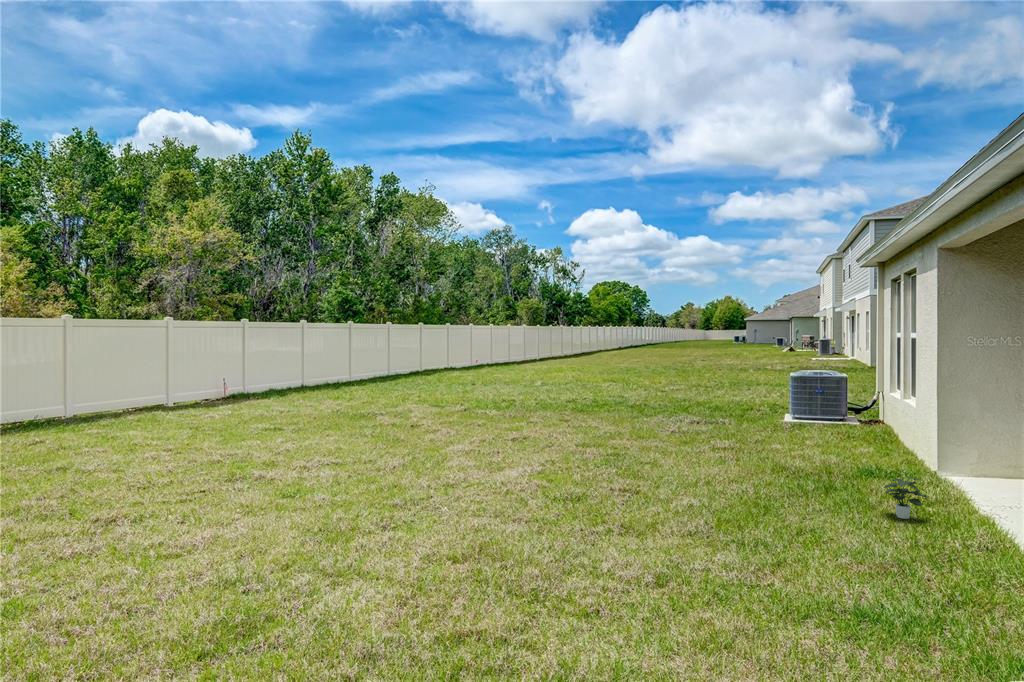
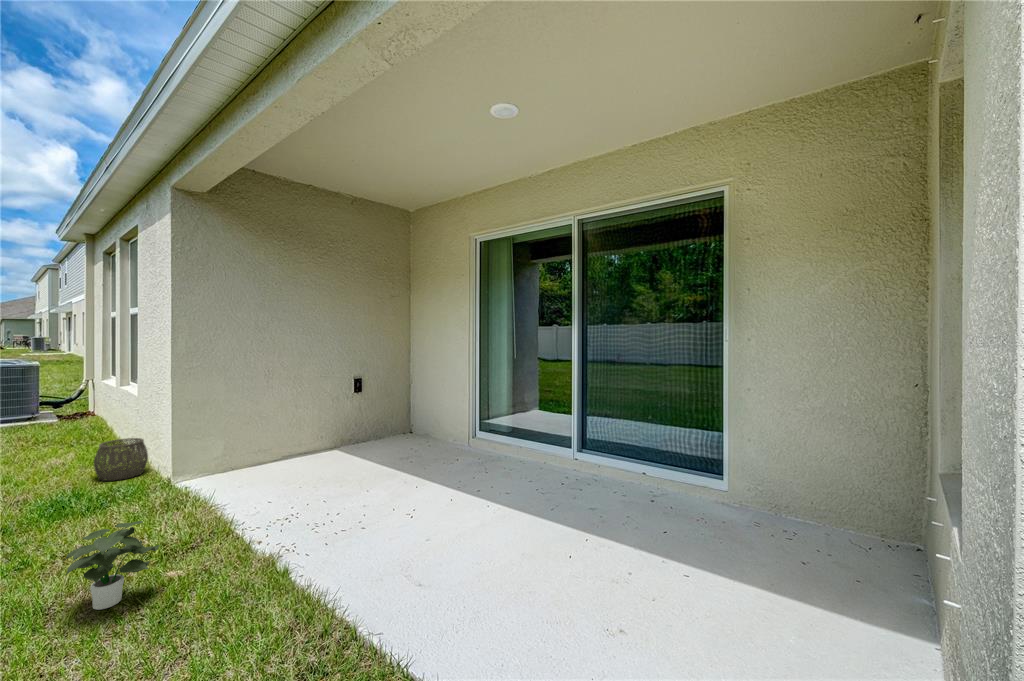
woven basket: none [889,440,925,470] -> present [94,438,148,481]

